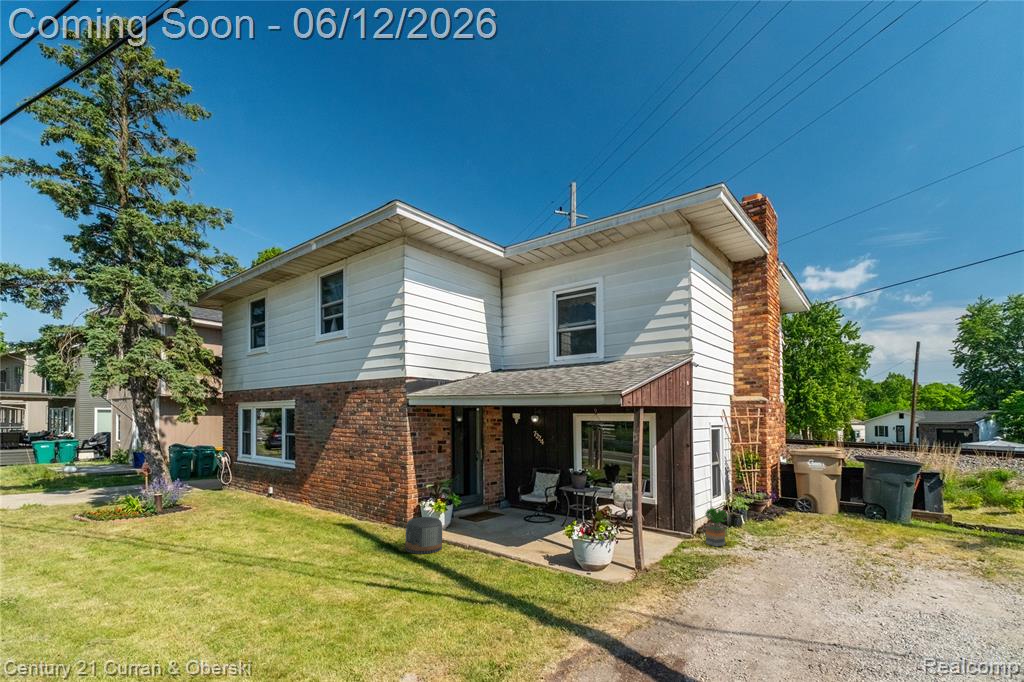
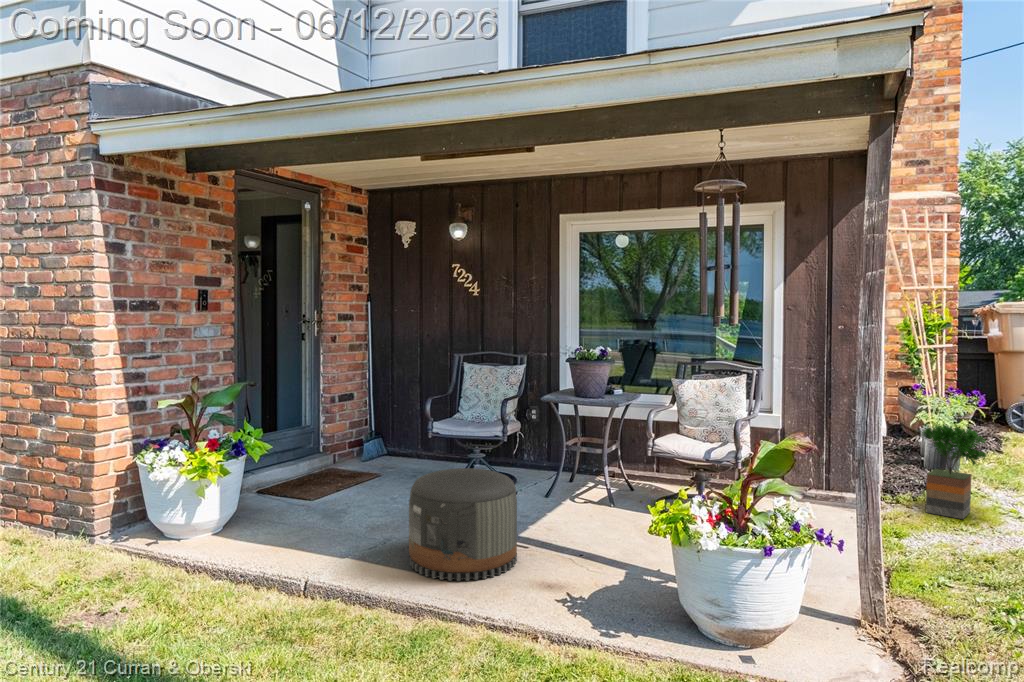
pouf: present [405,517,442,554] -> present [409,468,517,581]

